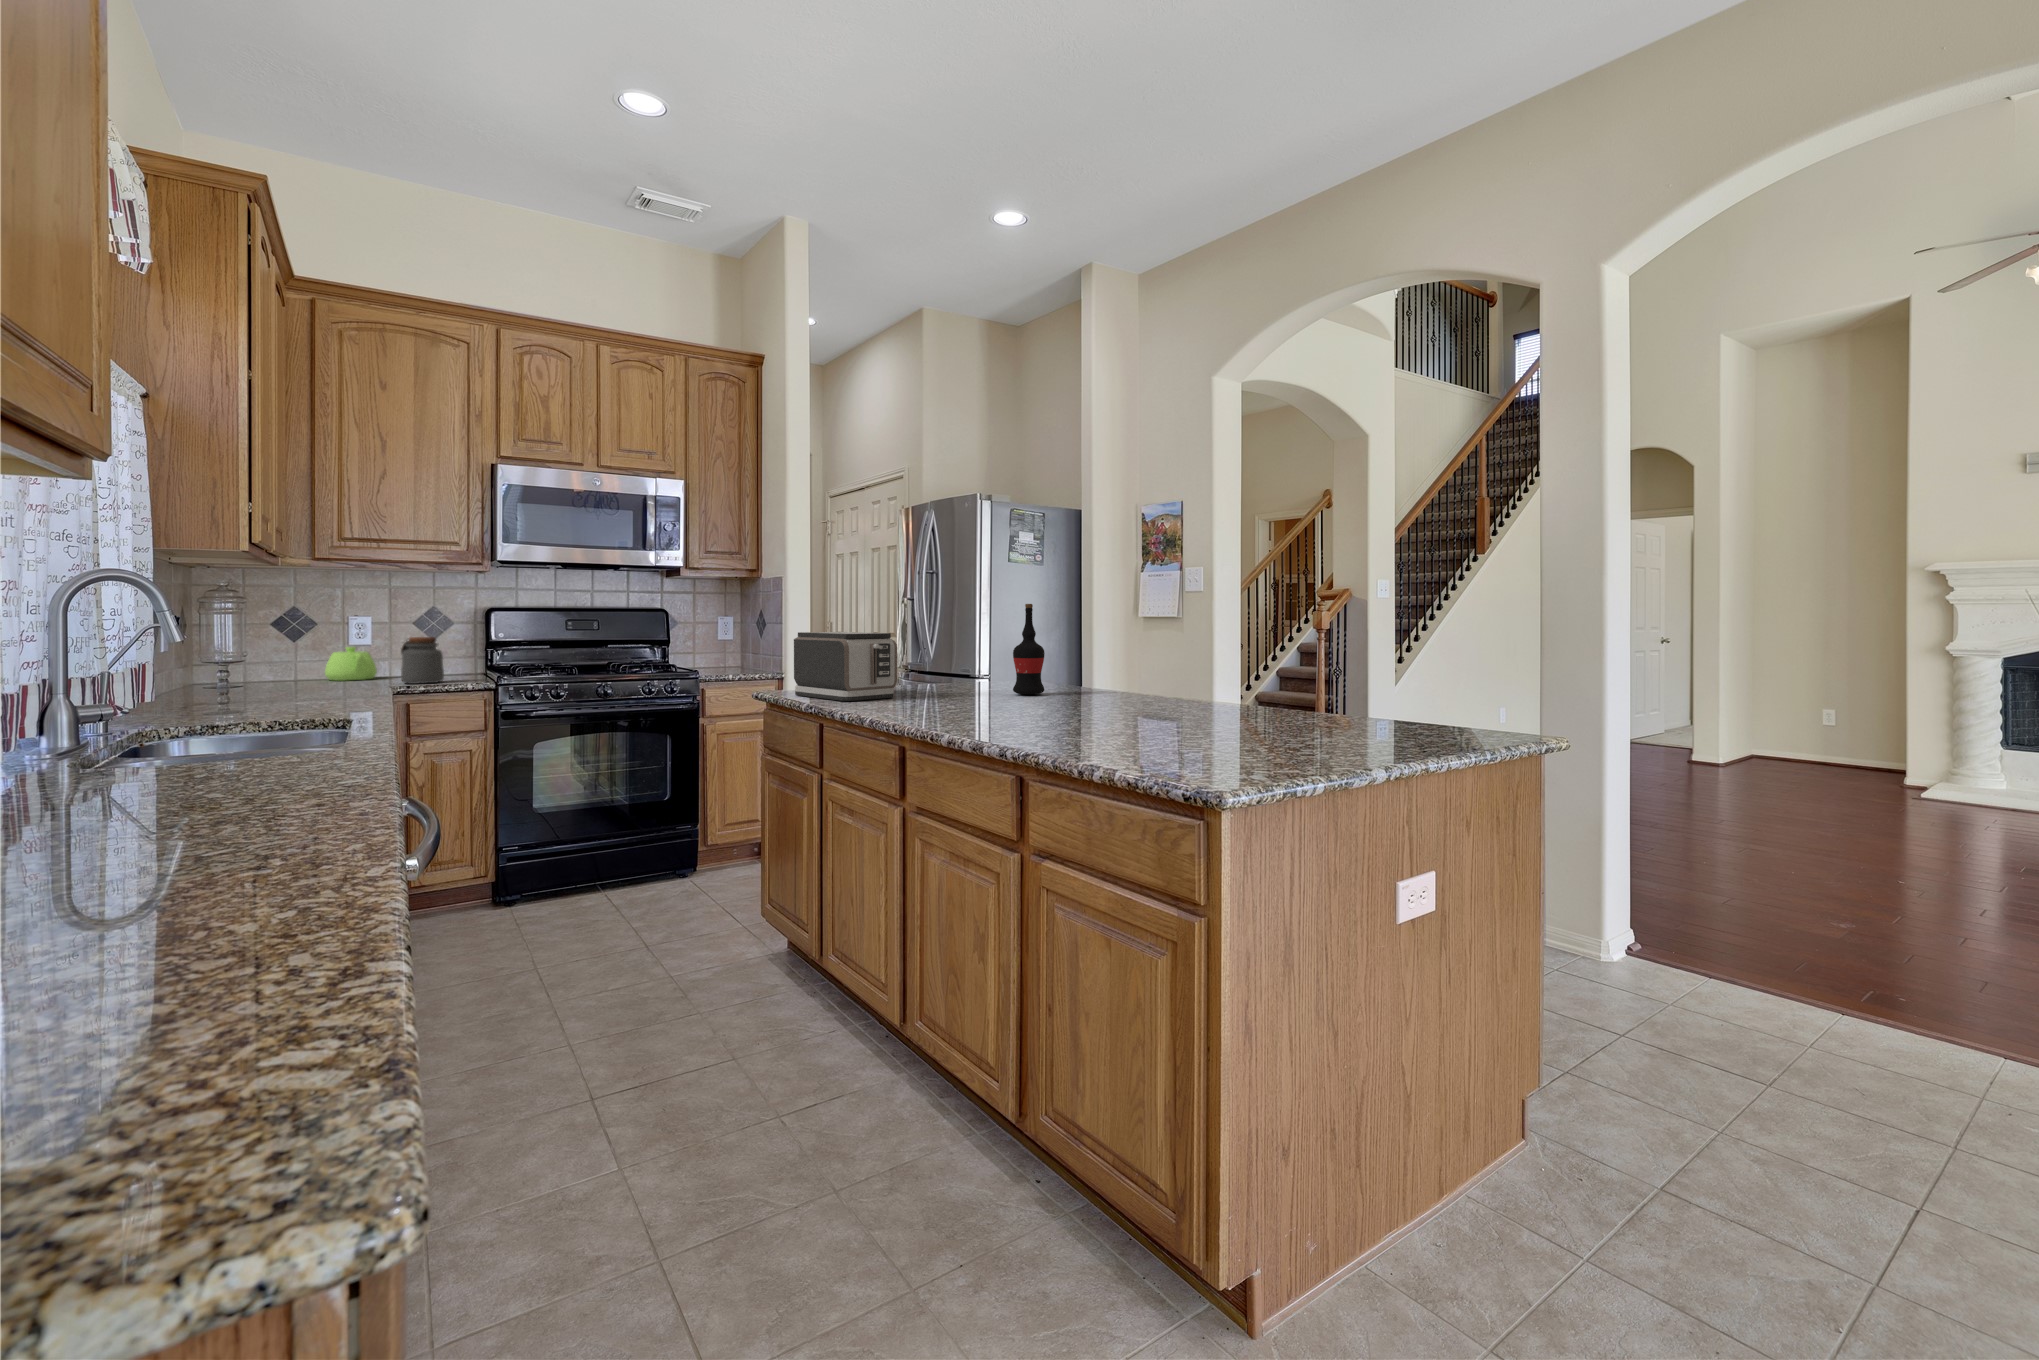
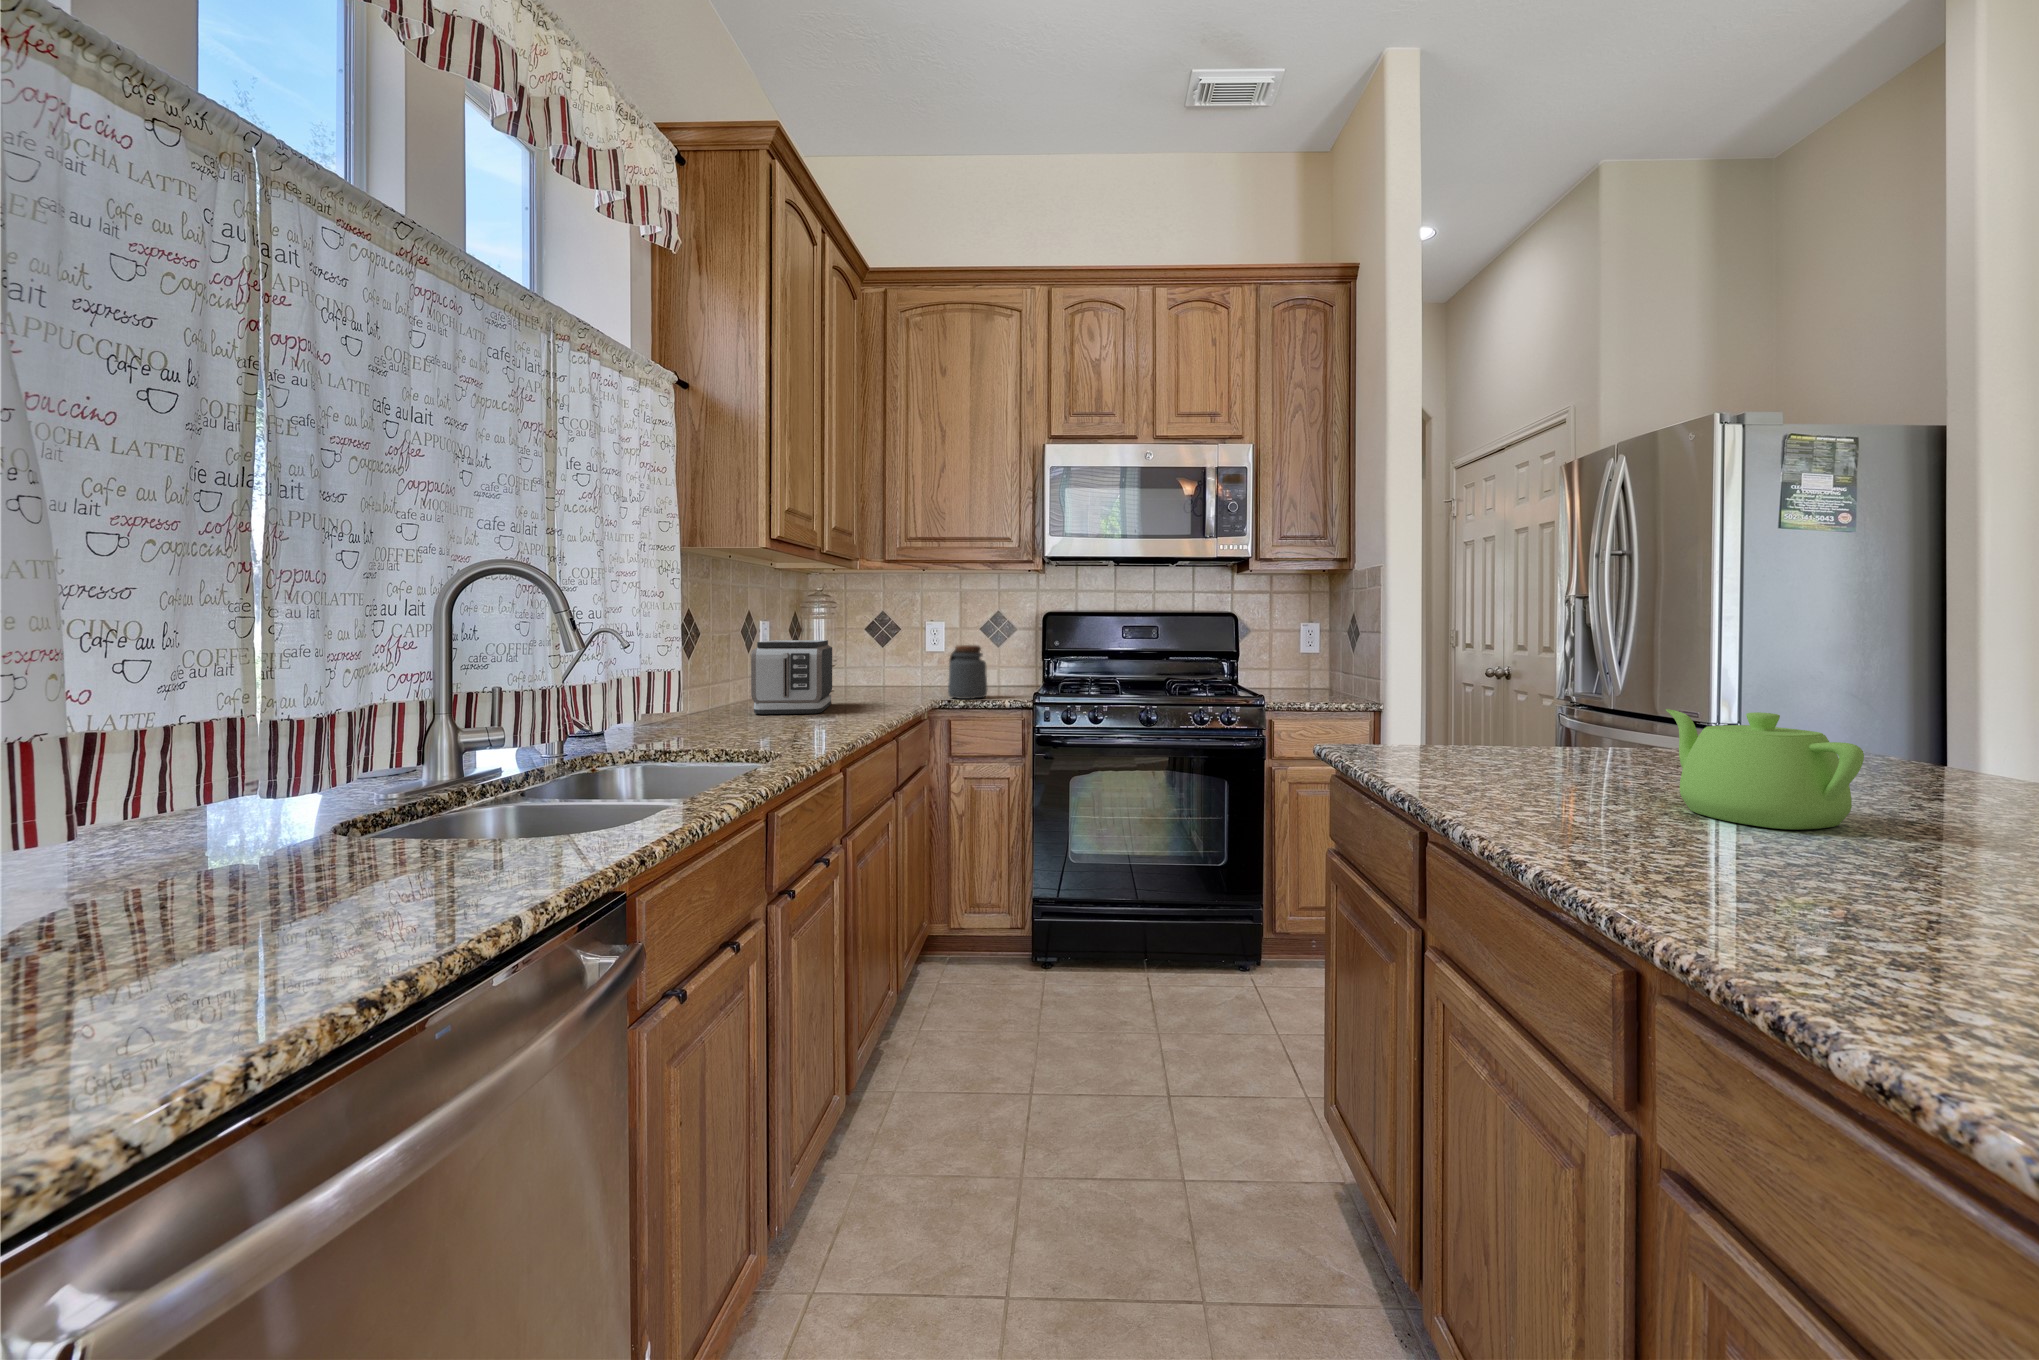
wine bottle: present [1013,604,1045,695] -> none [1892,583,2000,810]
toaster: present [794,632,897,701] -> present [751,640,832,714]
teapot: present [325,647,377,681] -> present [1666,709,1864,830]

